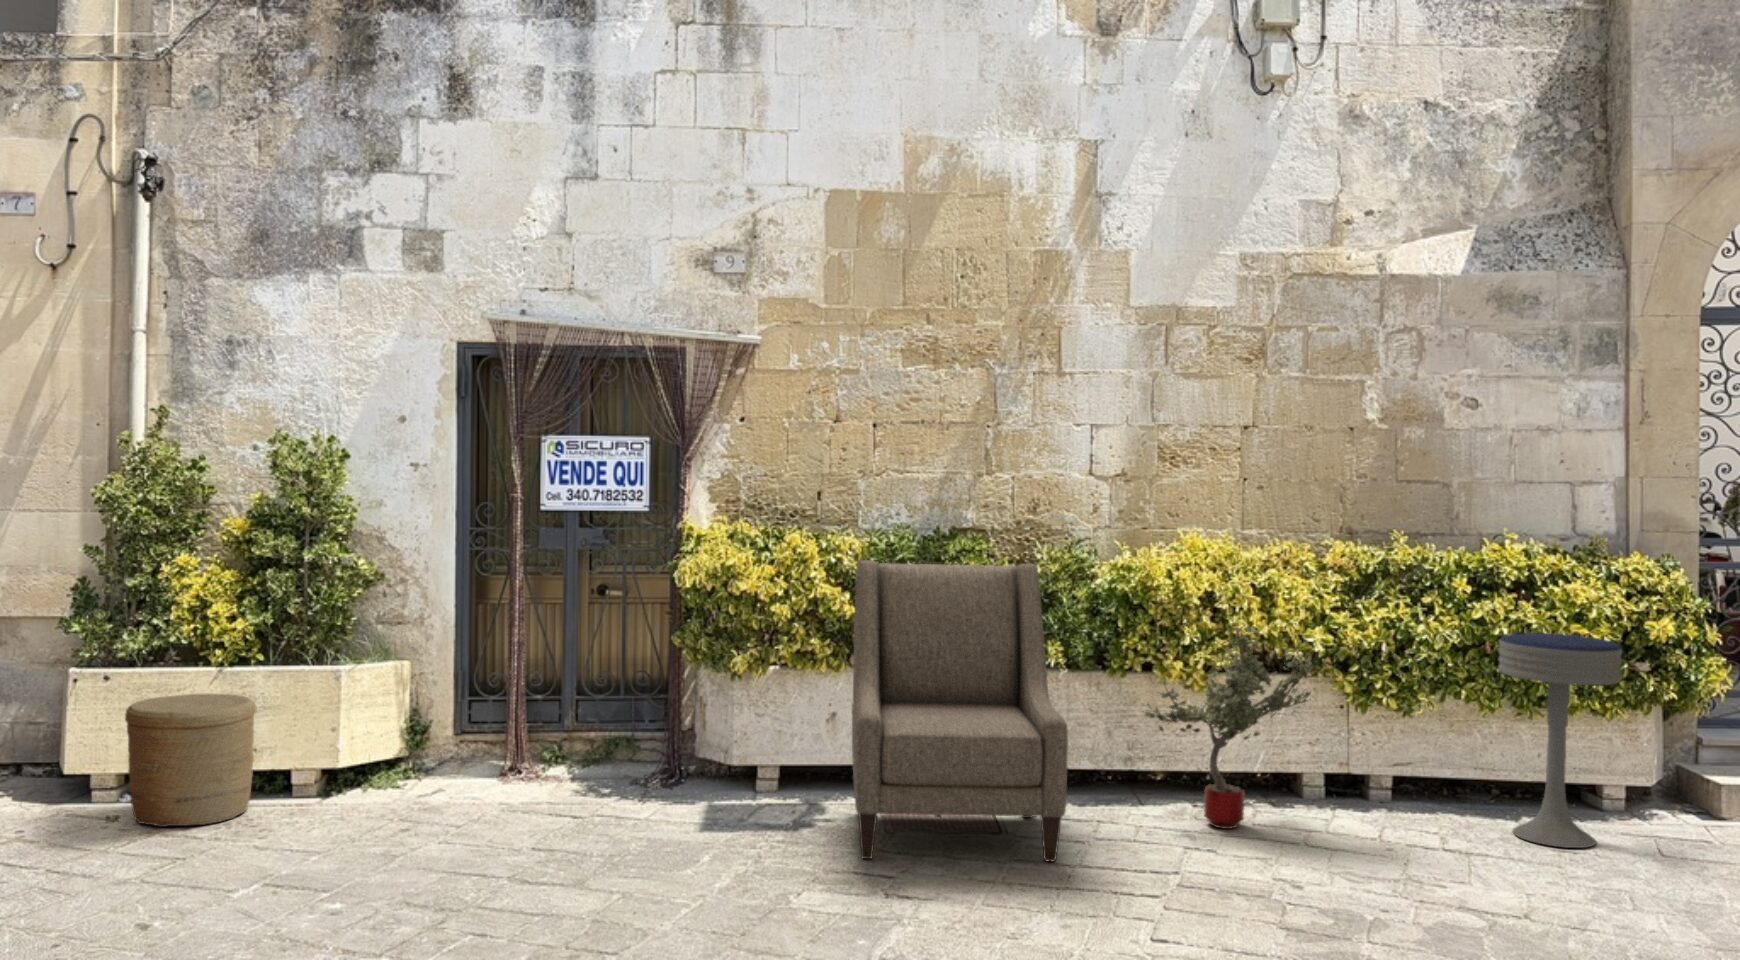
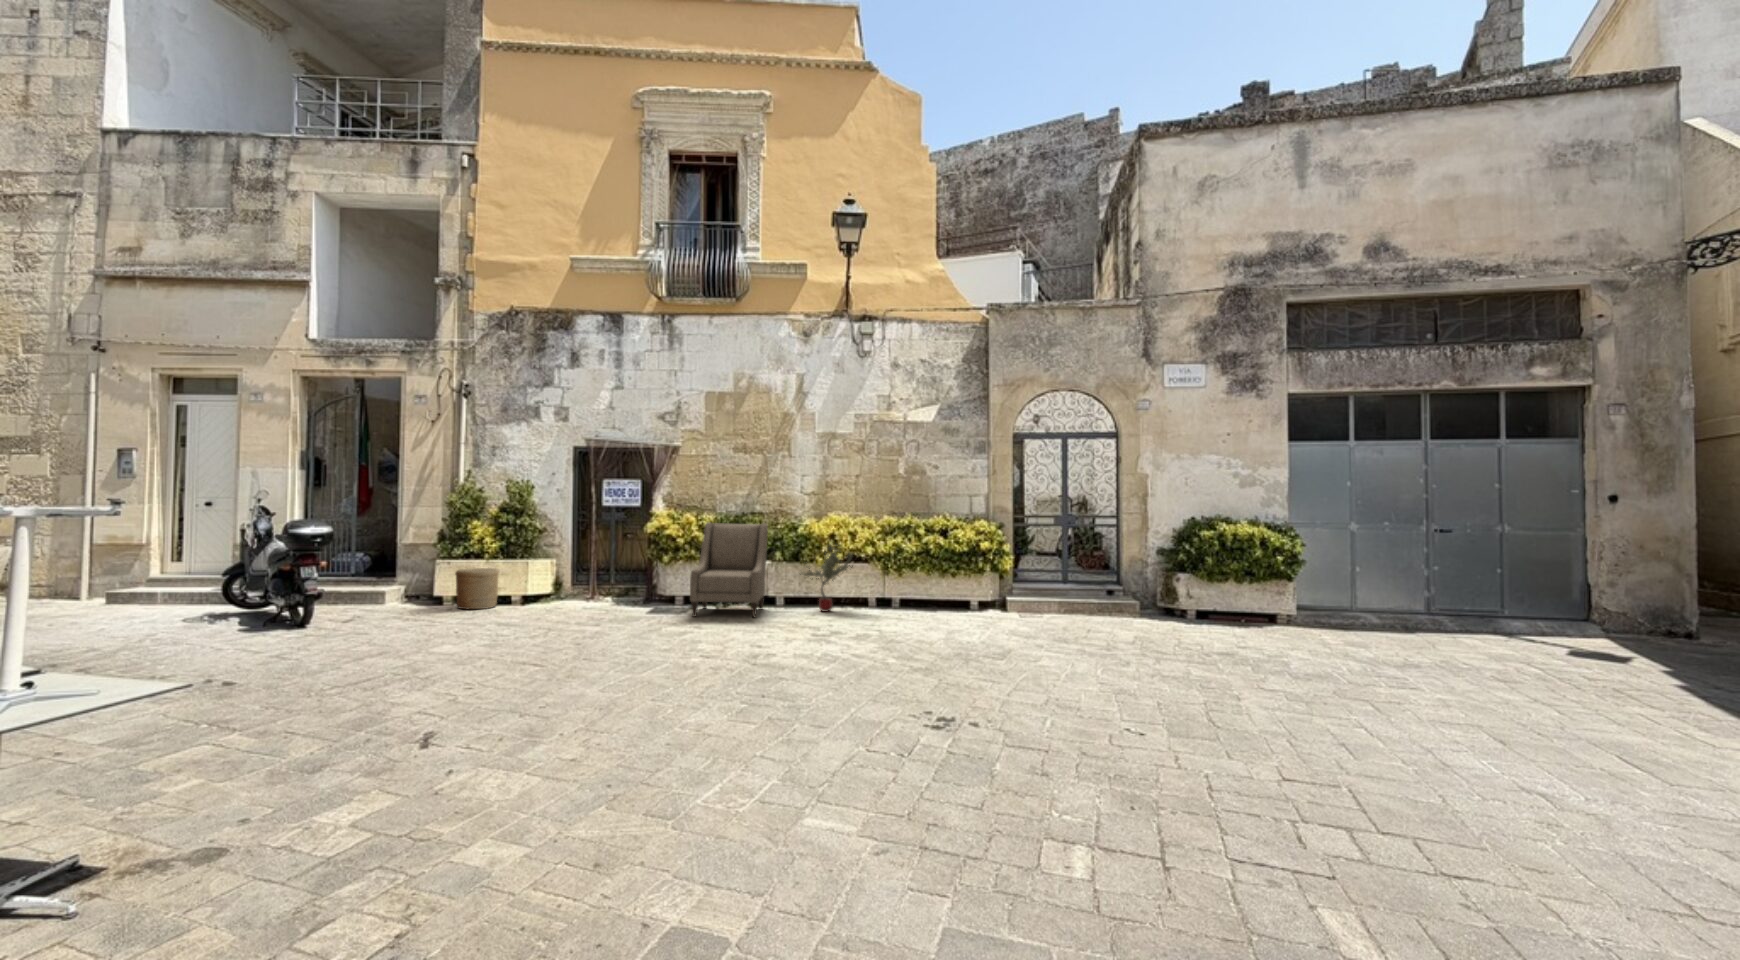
bar stool: present [1498,633,1622,848] -> none [917,546,954,616]

